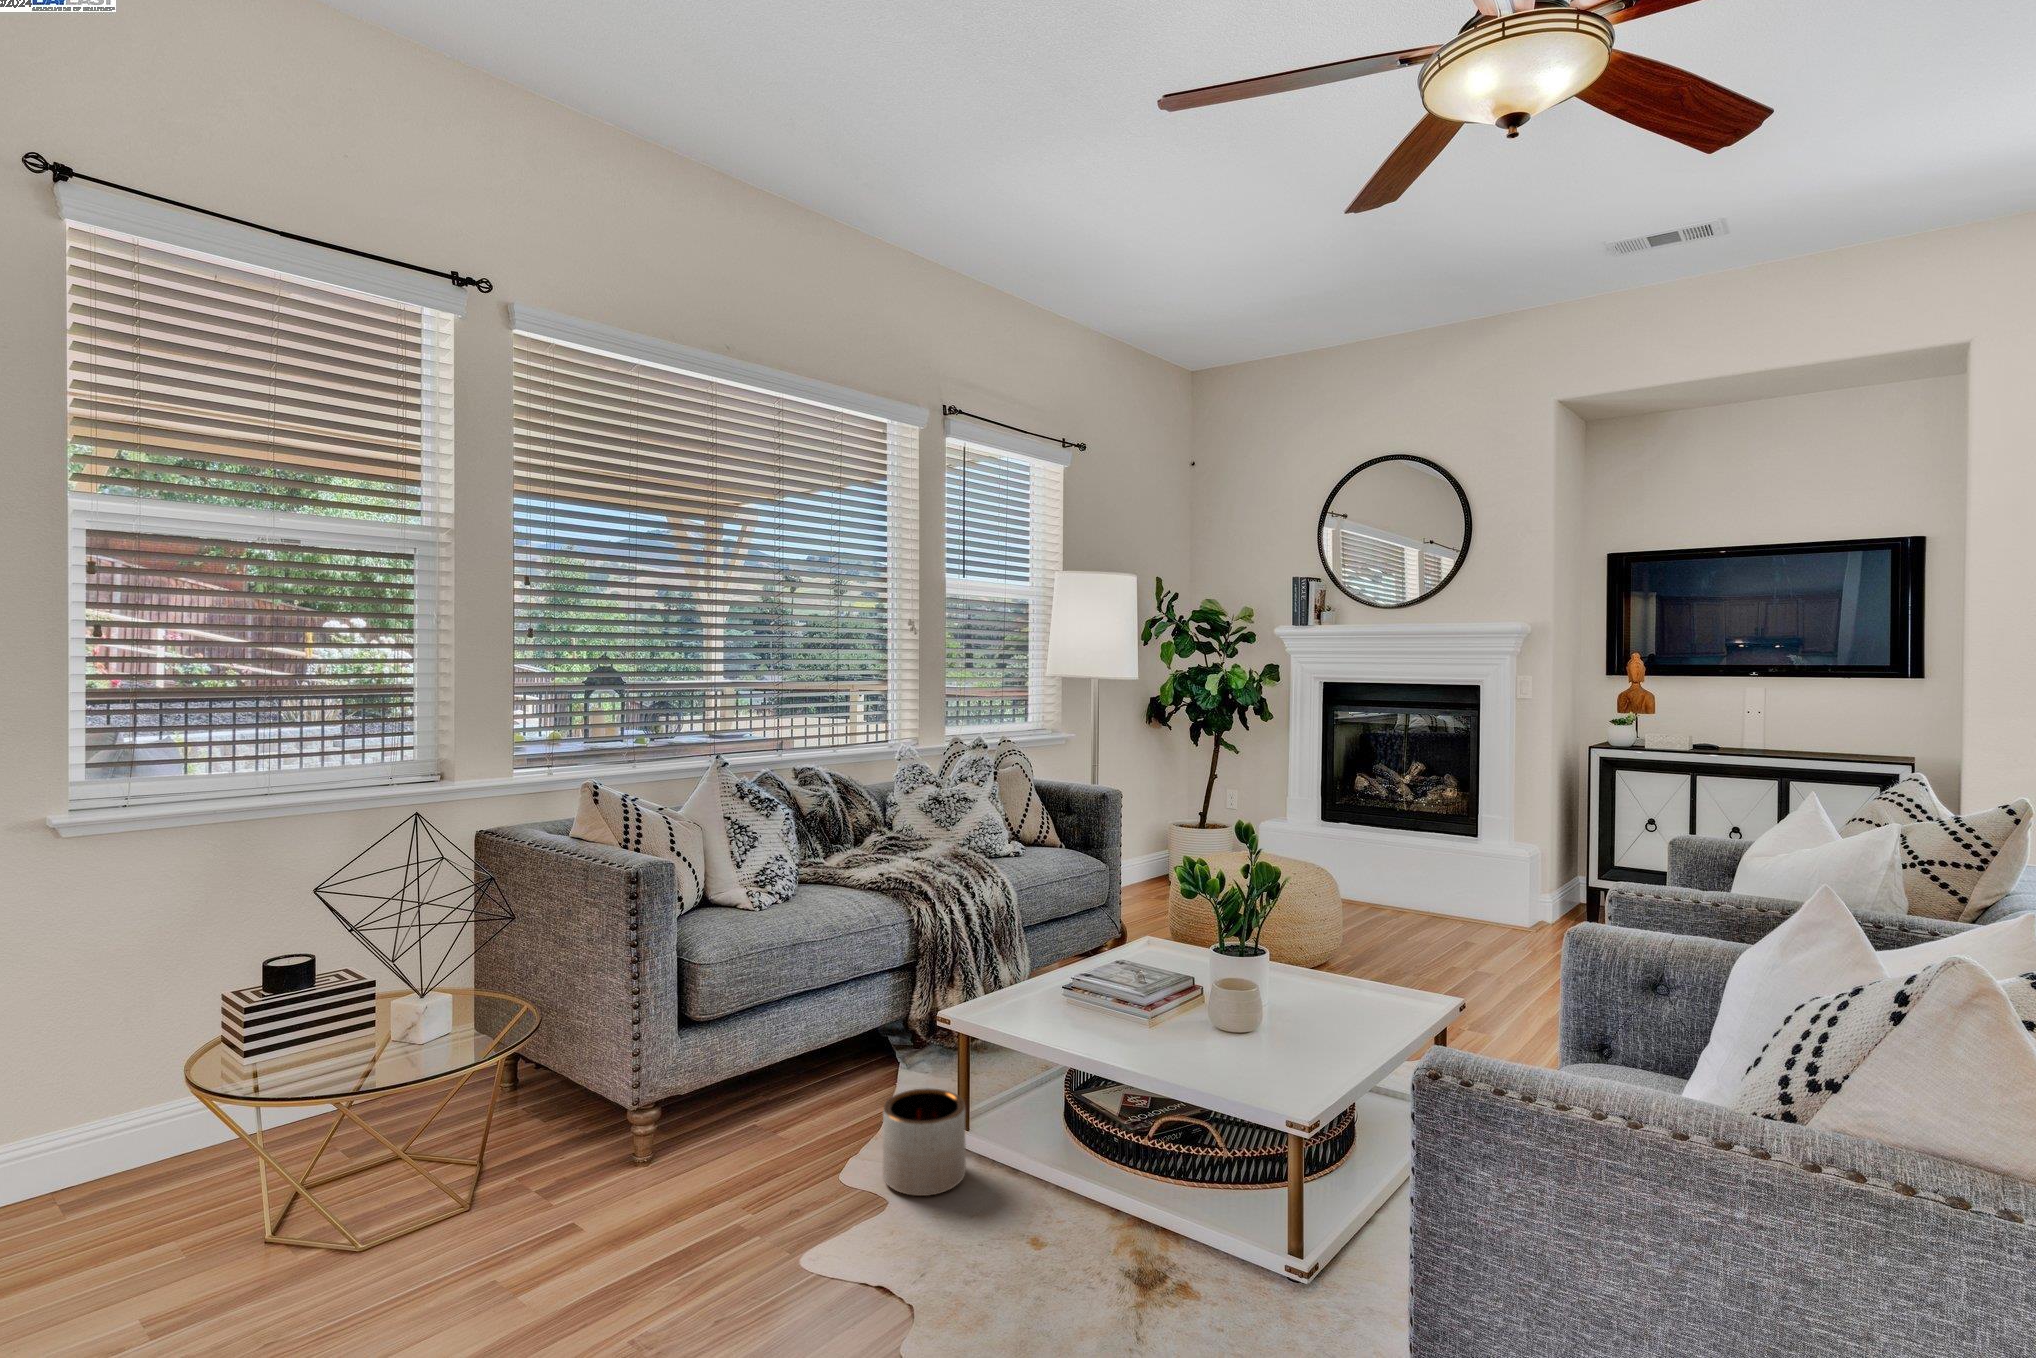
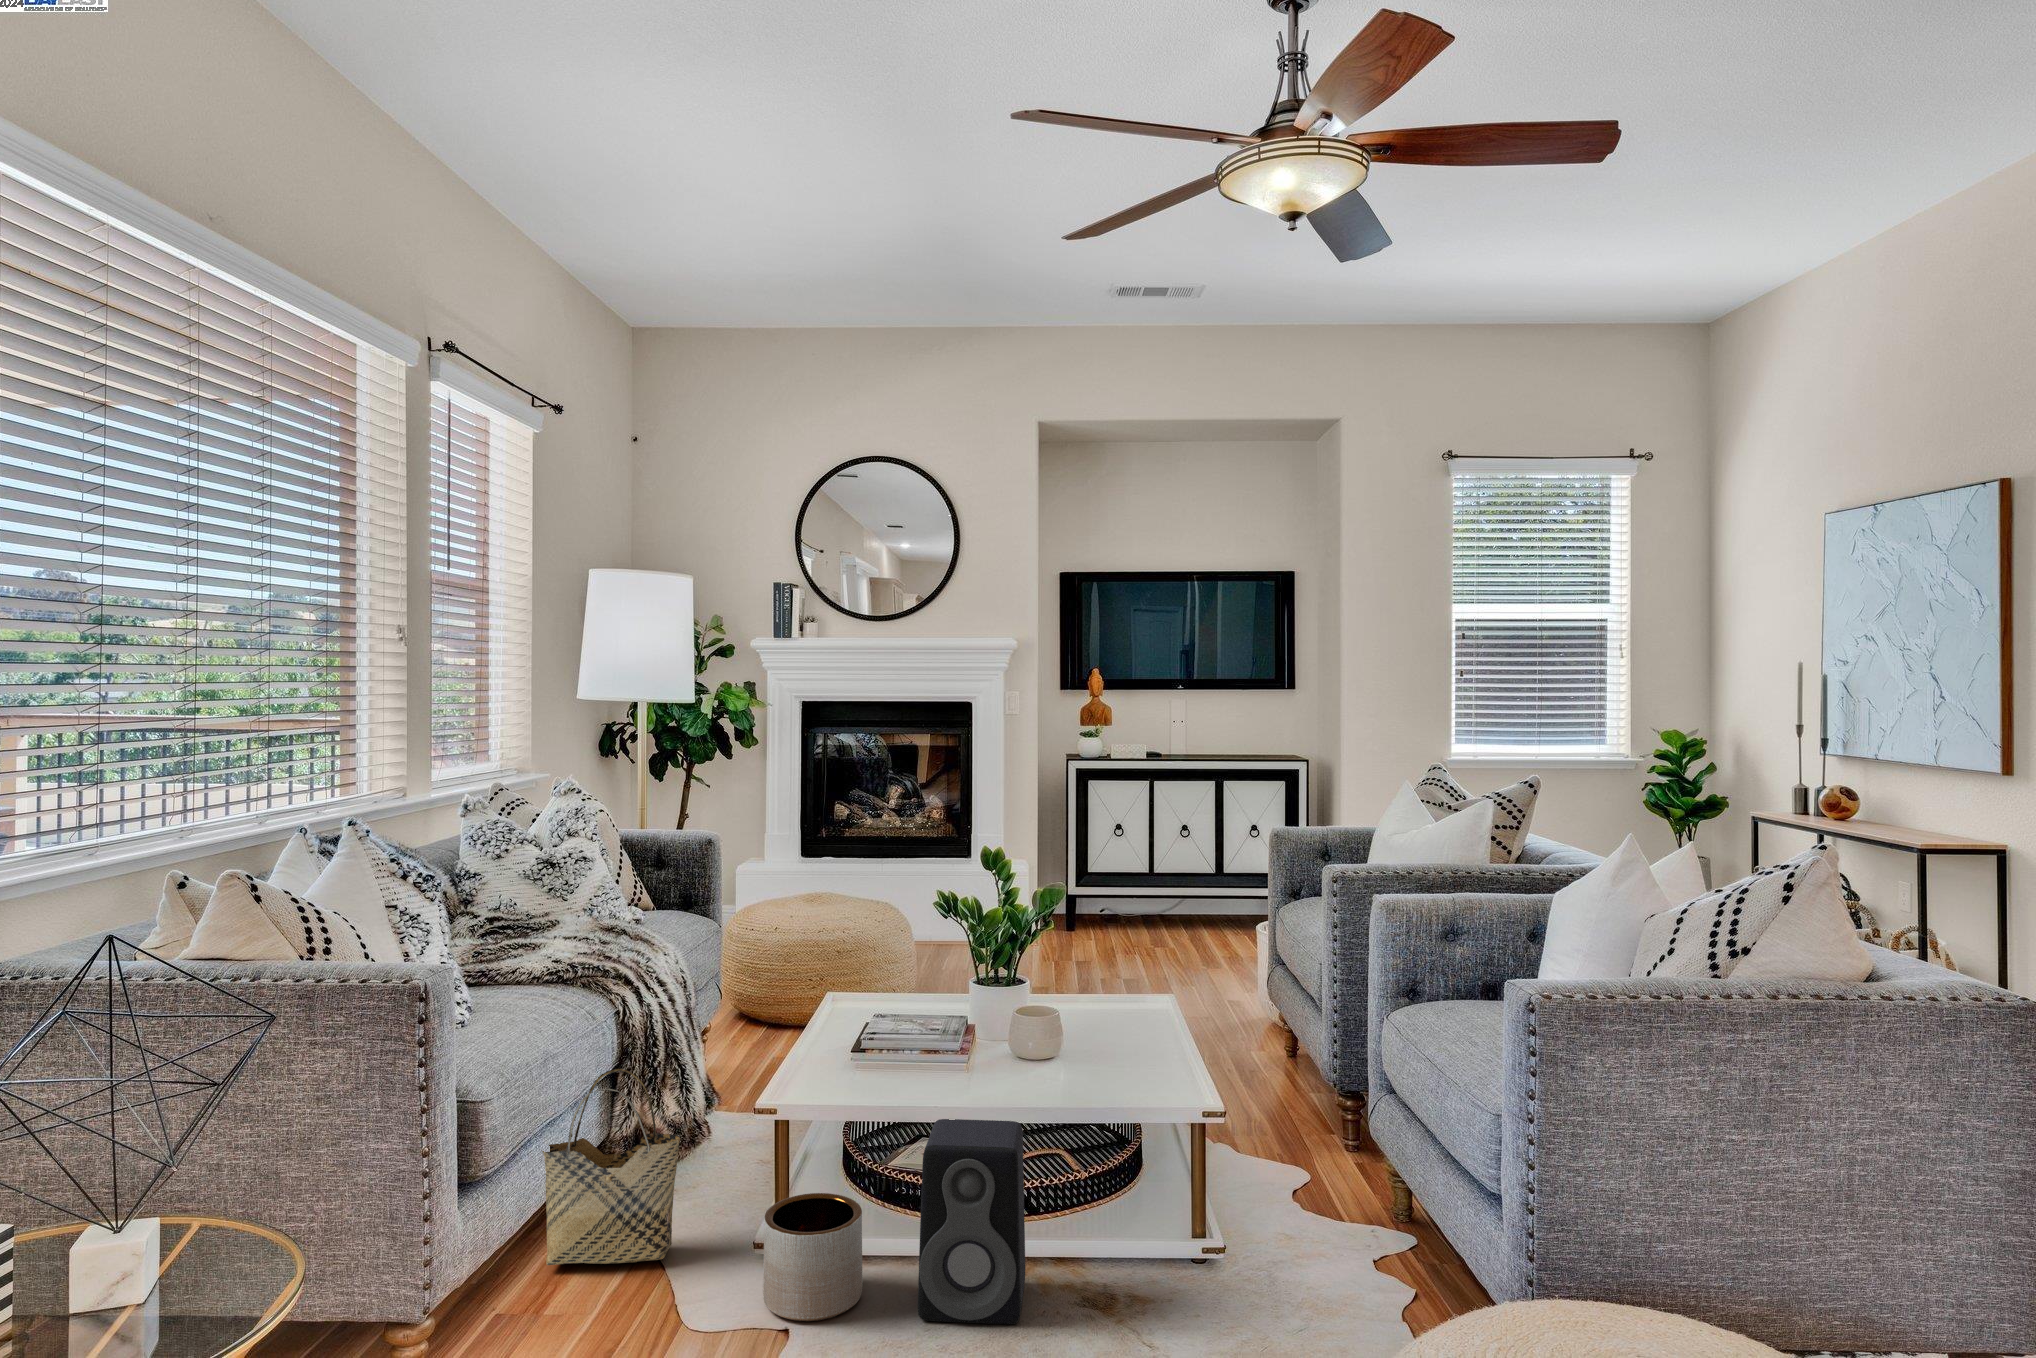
woven basket: none [808,957,901,1112] -> present [542,1069,680,1265]
speaker: none [965,1055,1086,1258] -> present [918,1119,1025,1324]

